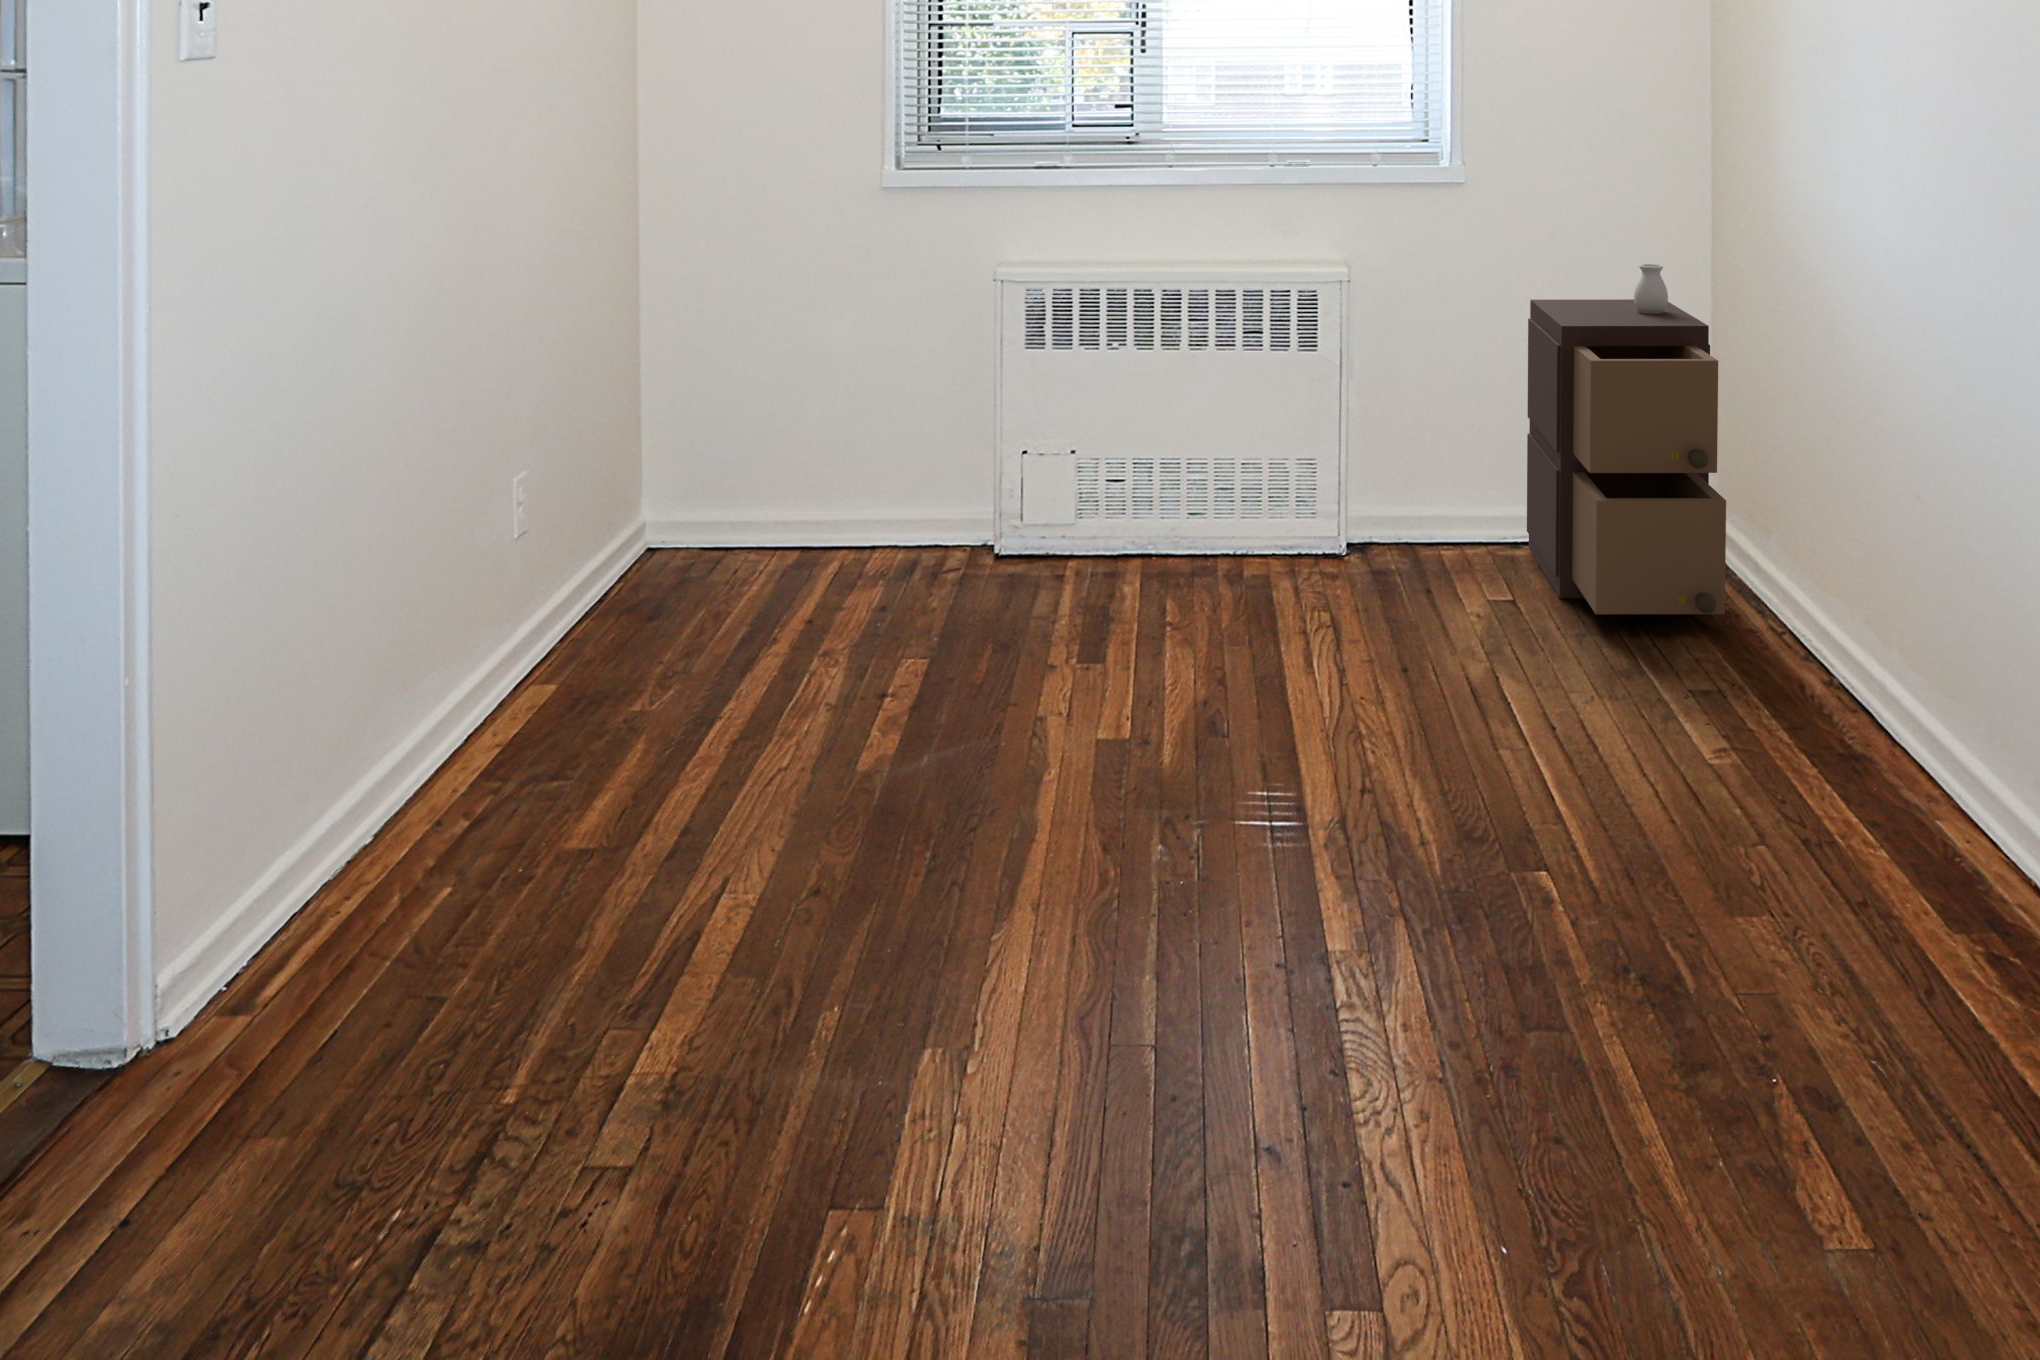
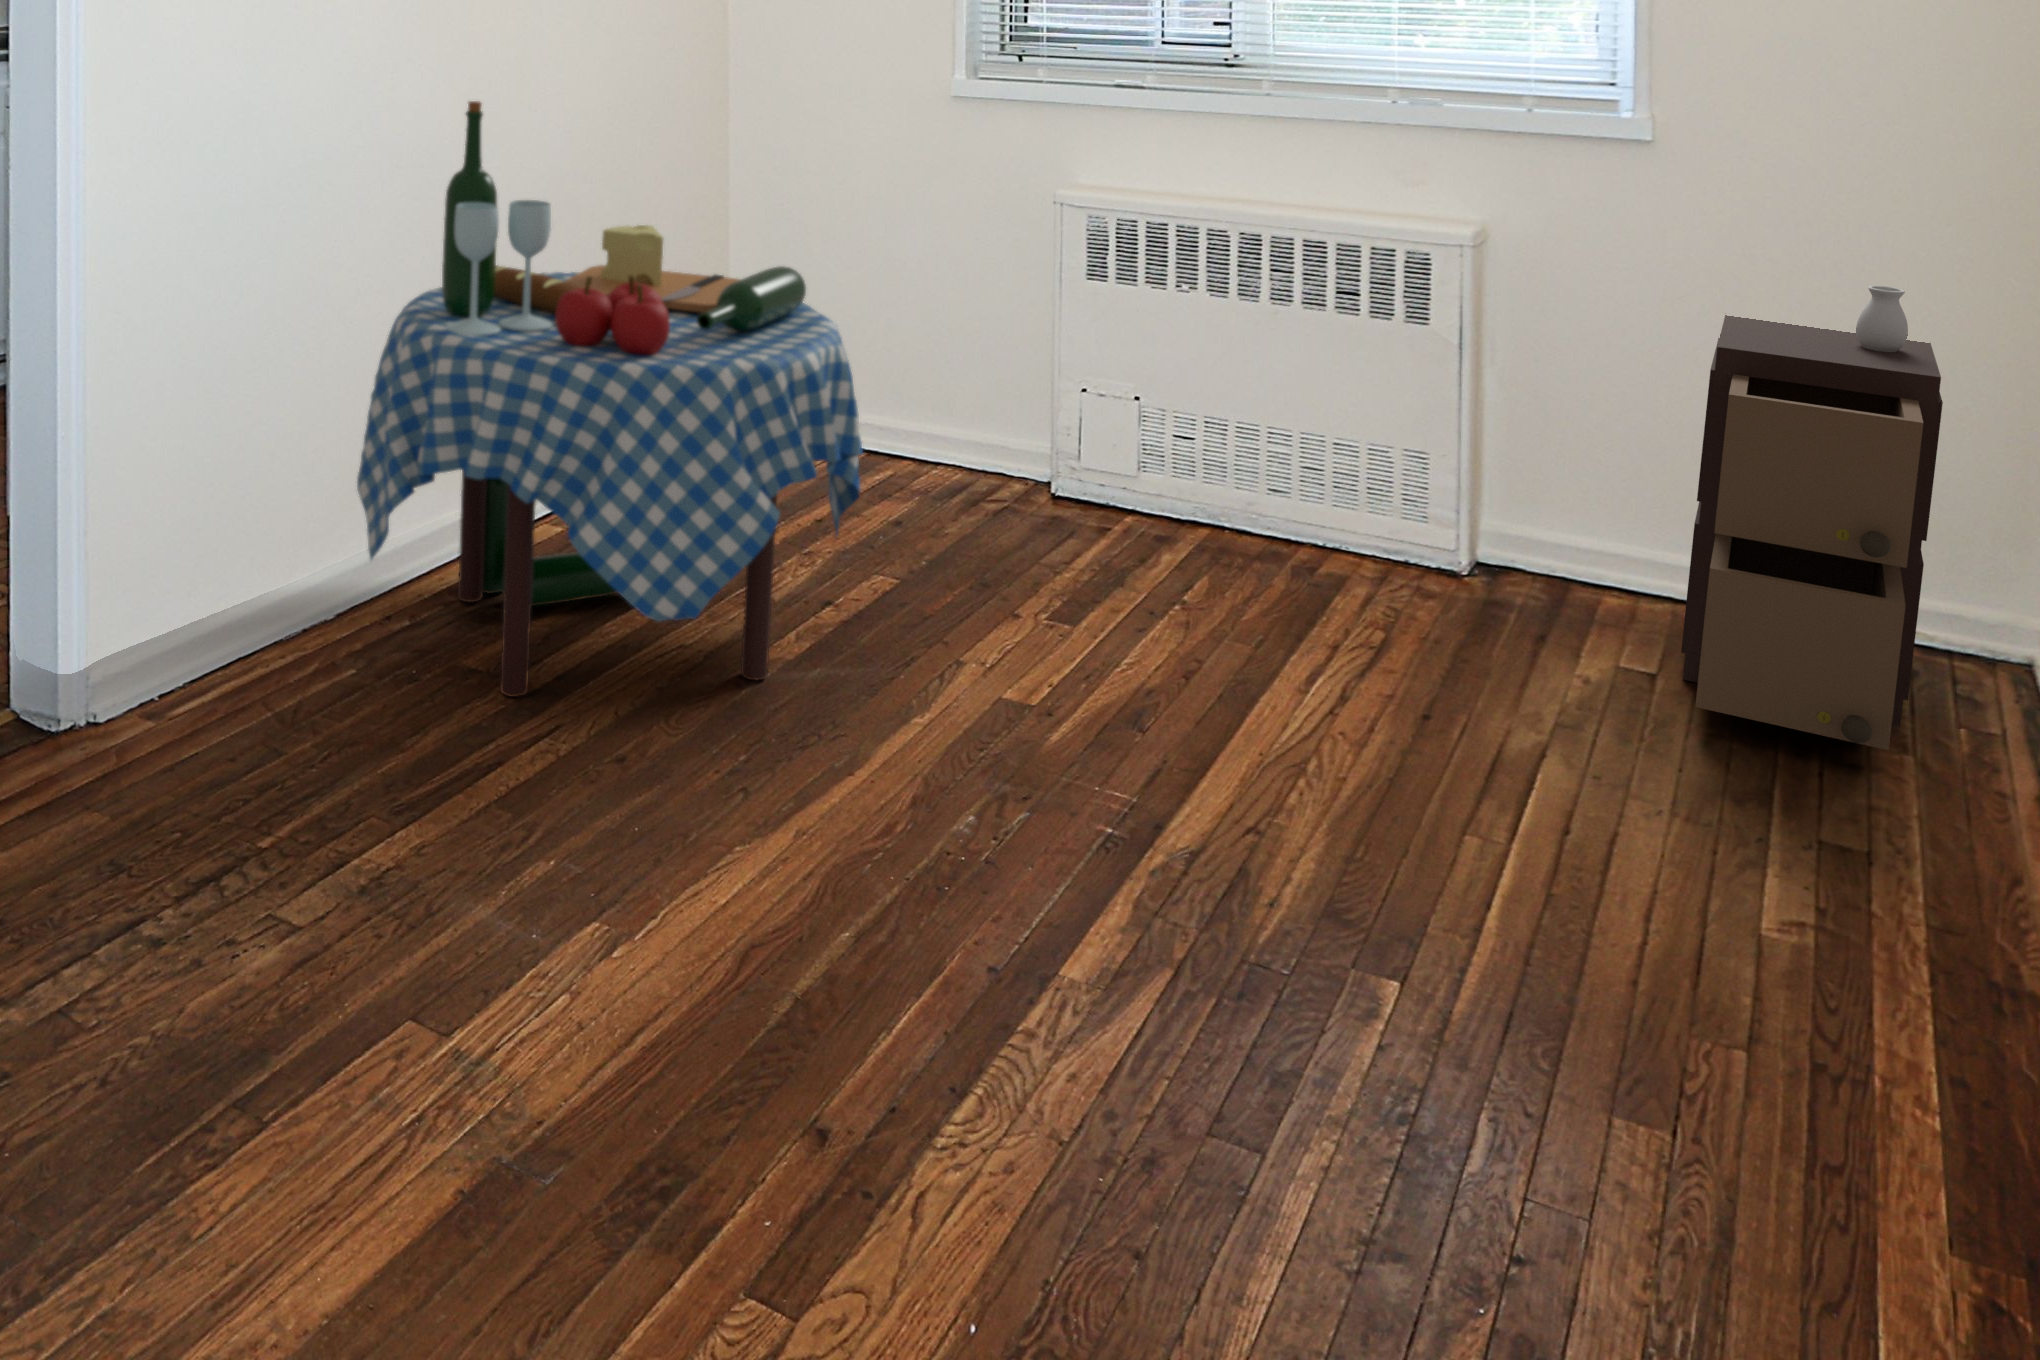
dining table: none [405,227,955,870] -> present [357,101,863,697]

